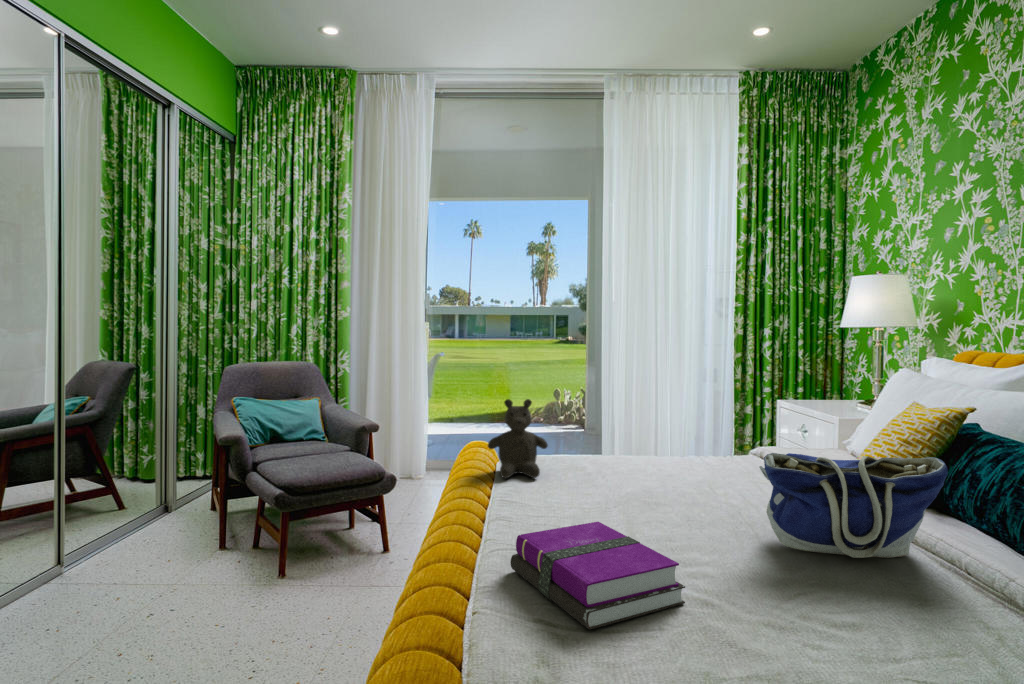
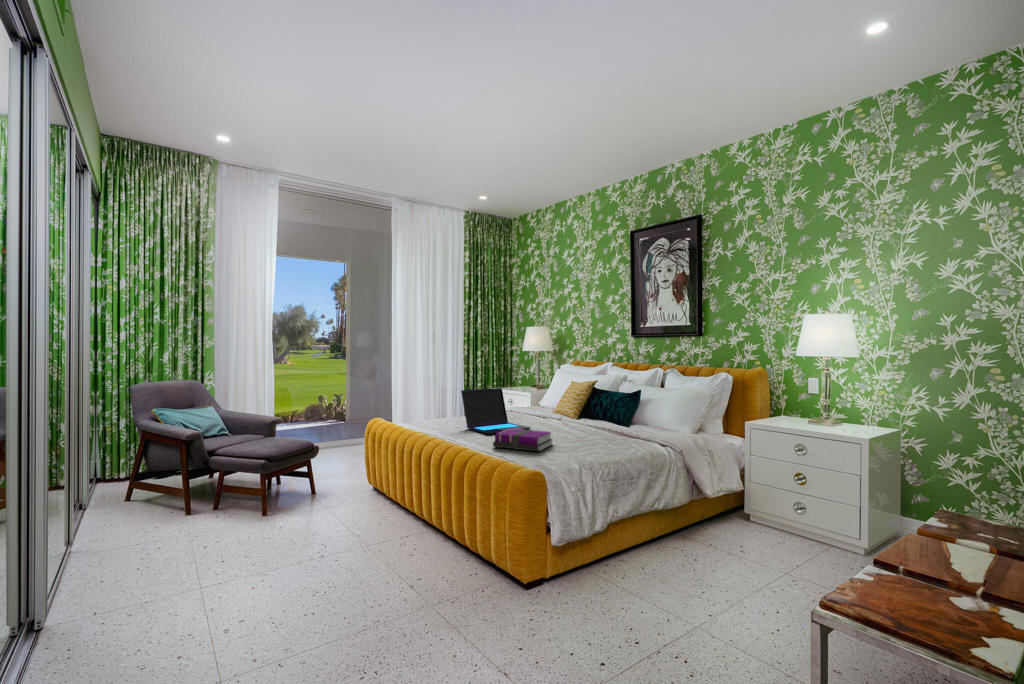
teddy bear: present [488,399,548,478] -> none [415,390,445,429]
laptop: none [571,405,713,520] -> present [461,388,531,434]
tote bag: present [759,453,948,558] -> none [551,395,603,431]

